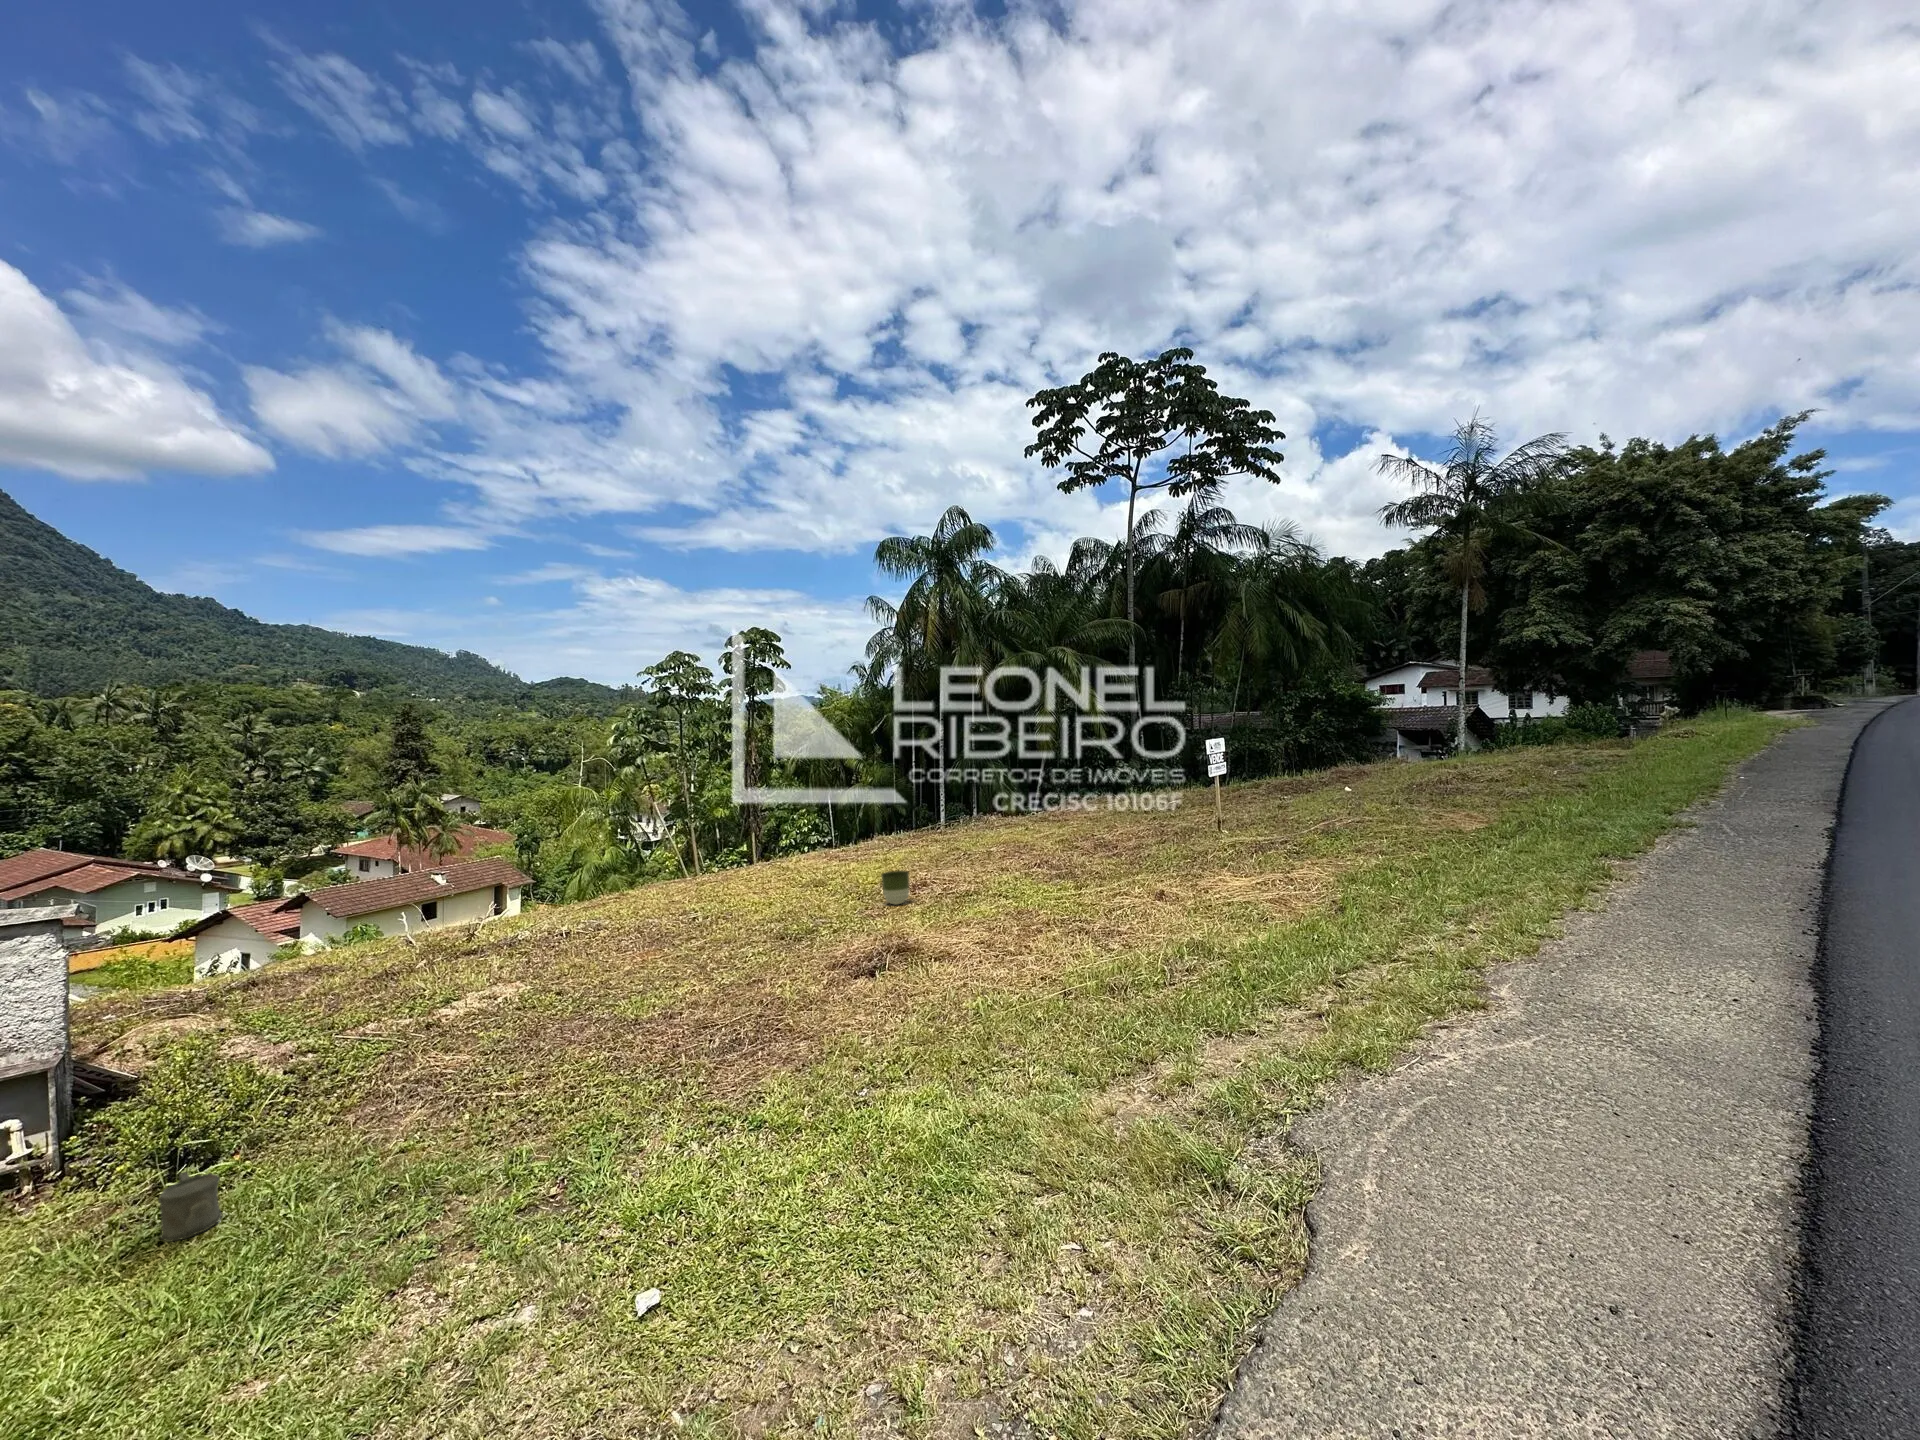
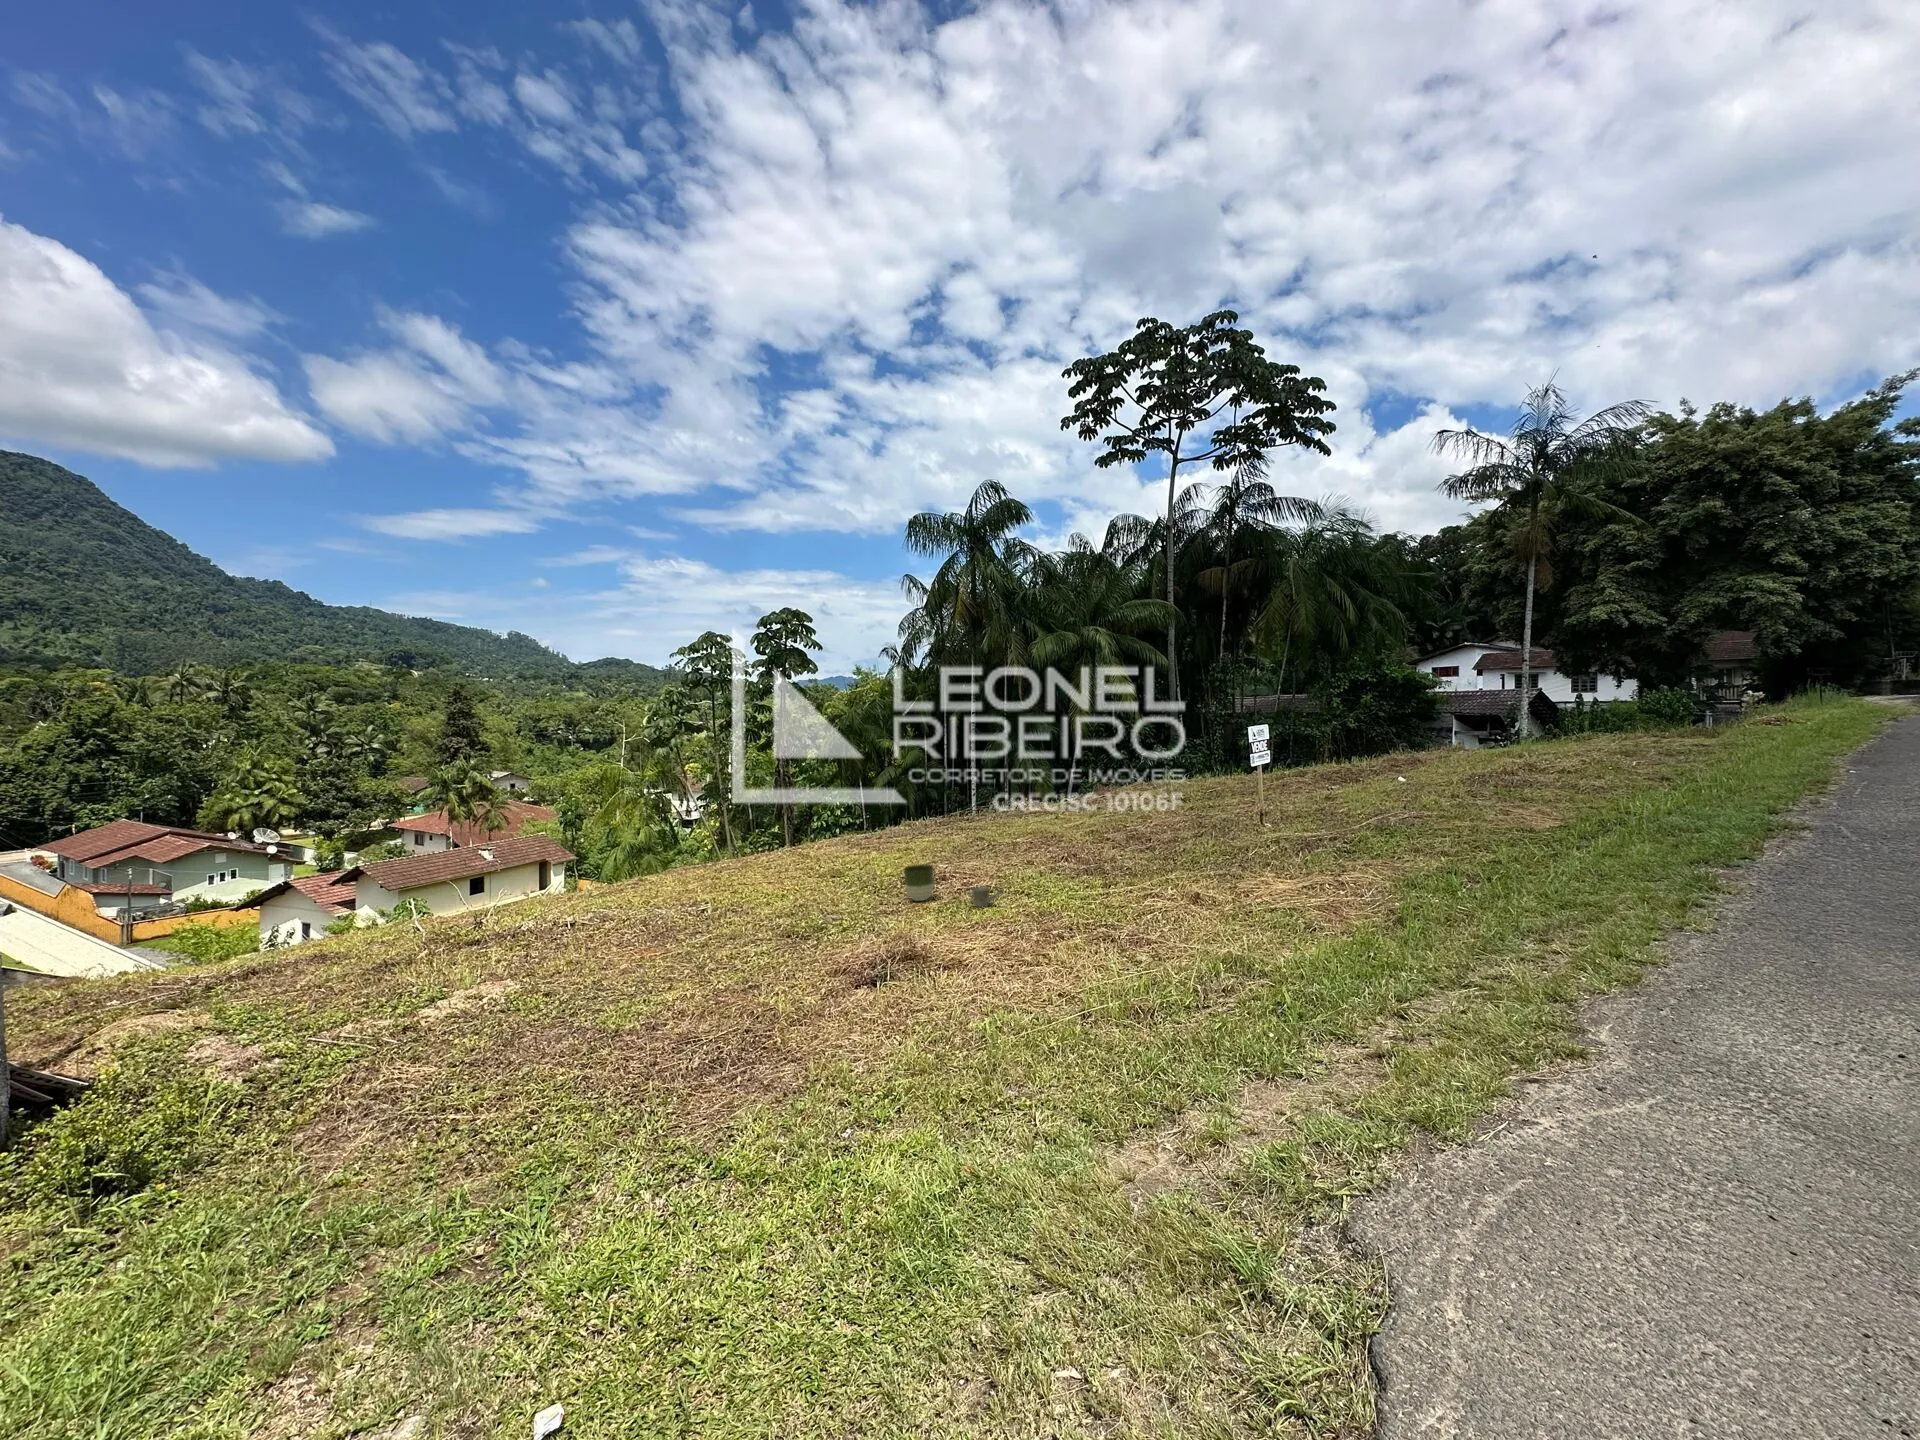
watering can: present [158,1172,222,1242] -> present [968,887,1004,907]

